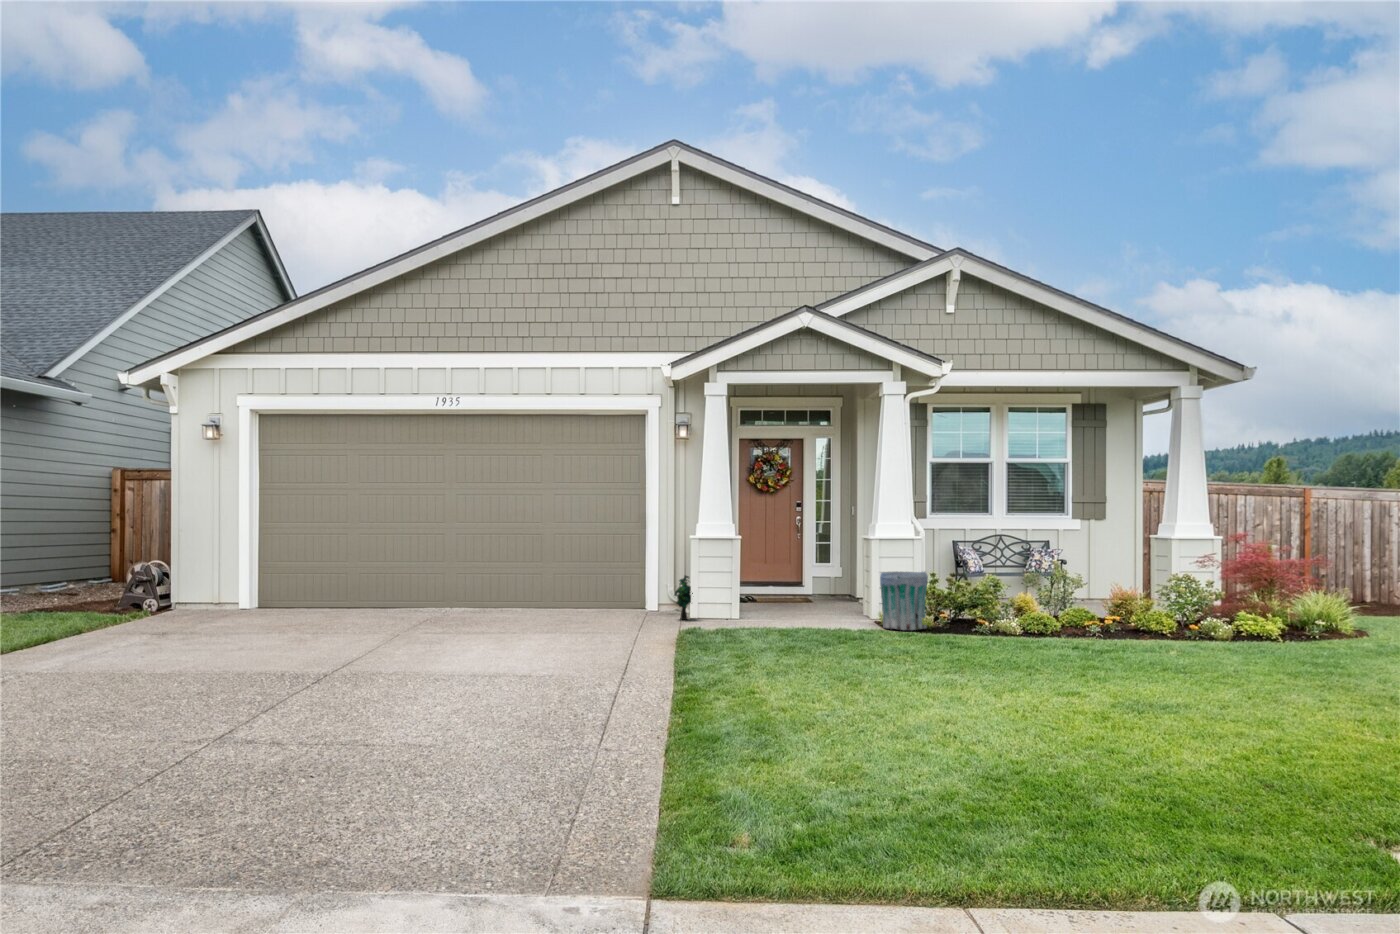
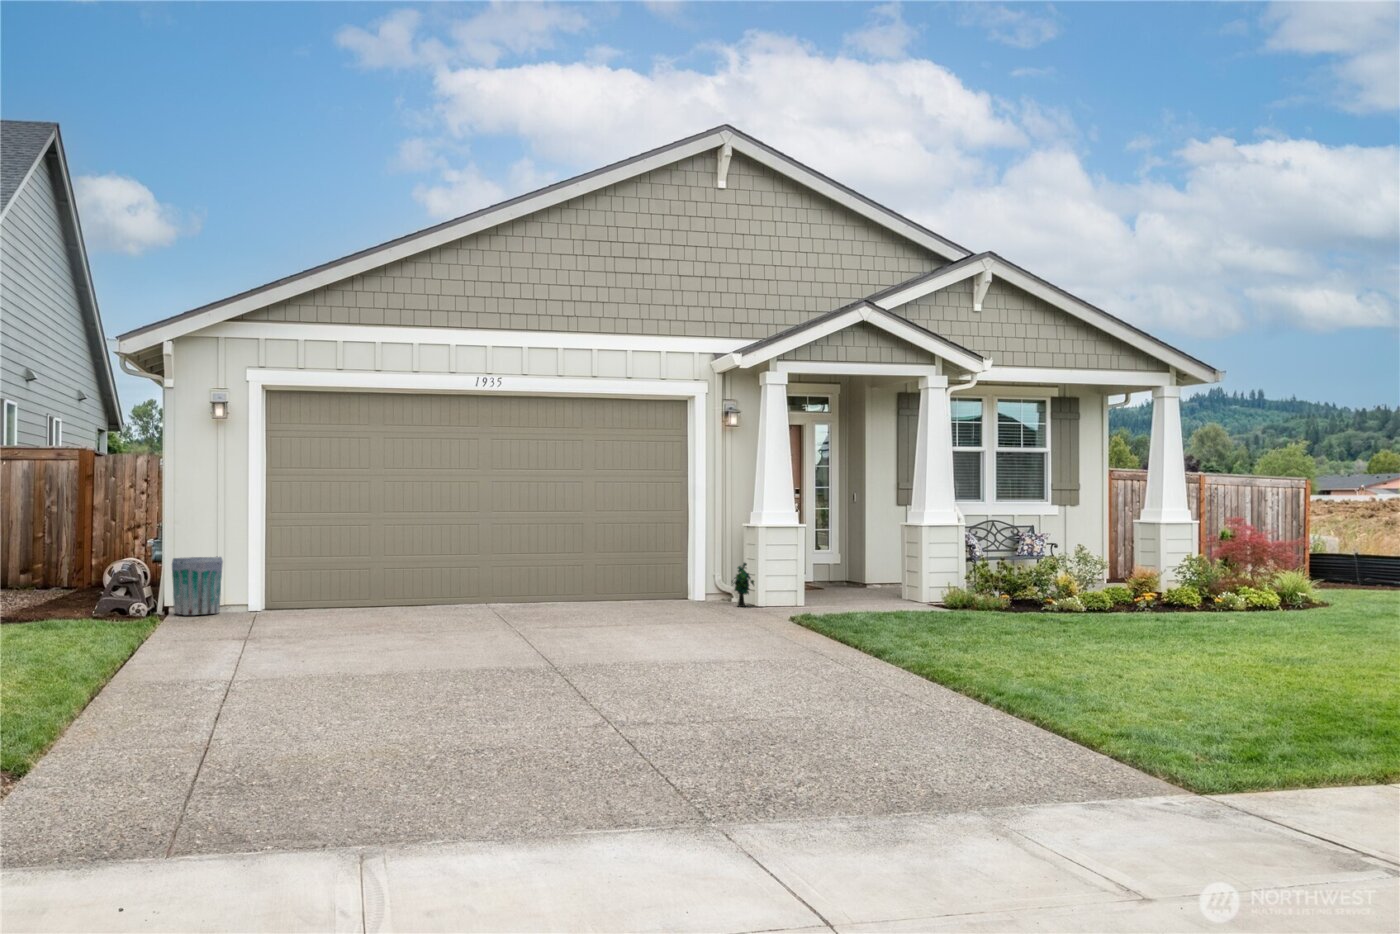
trash can: present [880,572,928,630] -> present [172,557,223,615]

